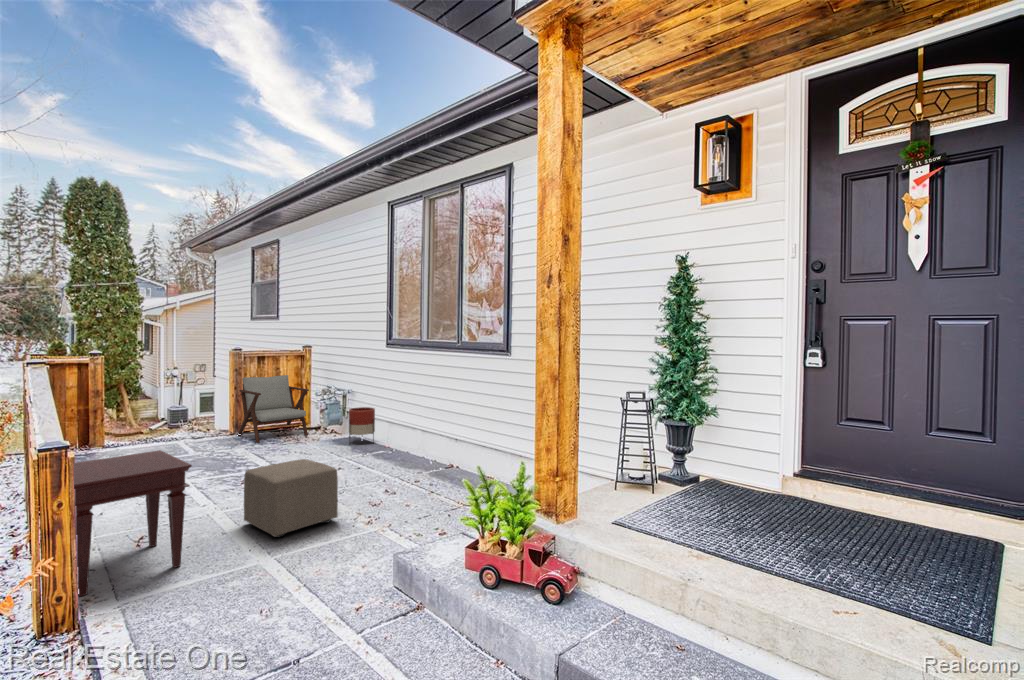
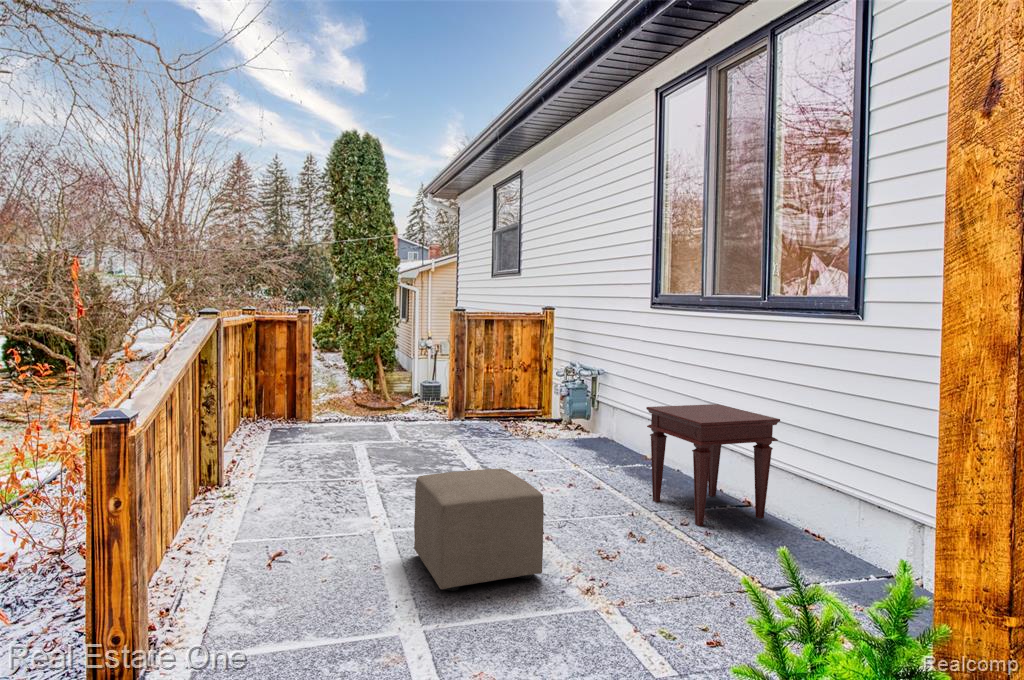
lounge chair: present [238,375,309,443] -> none [461,347,545,432]
planter: present [349,407,375,444] -> none [592,397,630,452]
side table: present [74,450,192,597] -> present [646,404,780,526]

